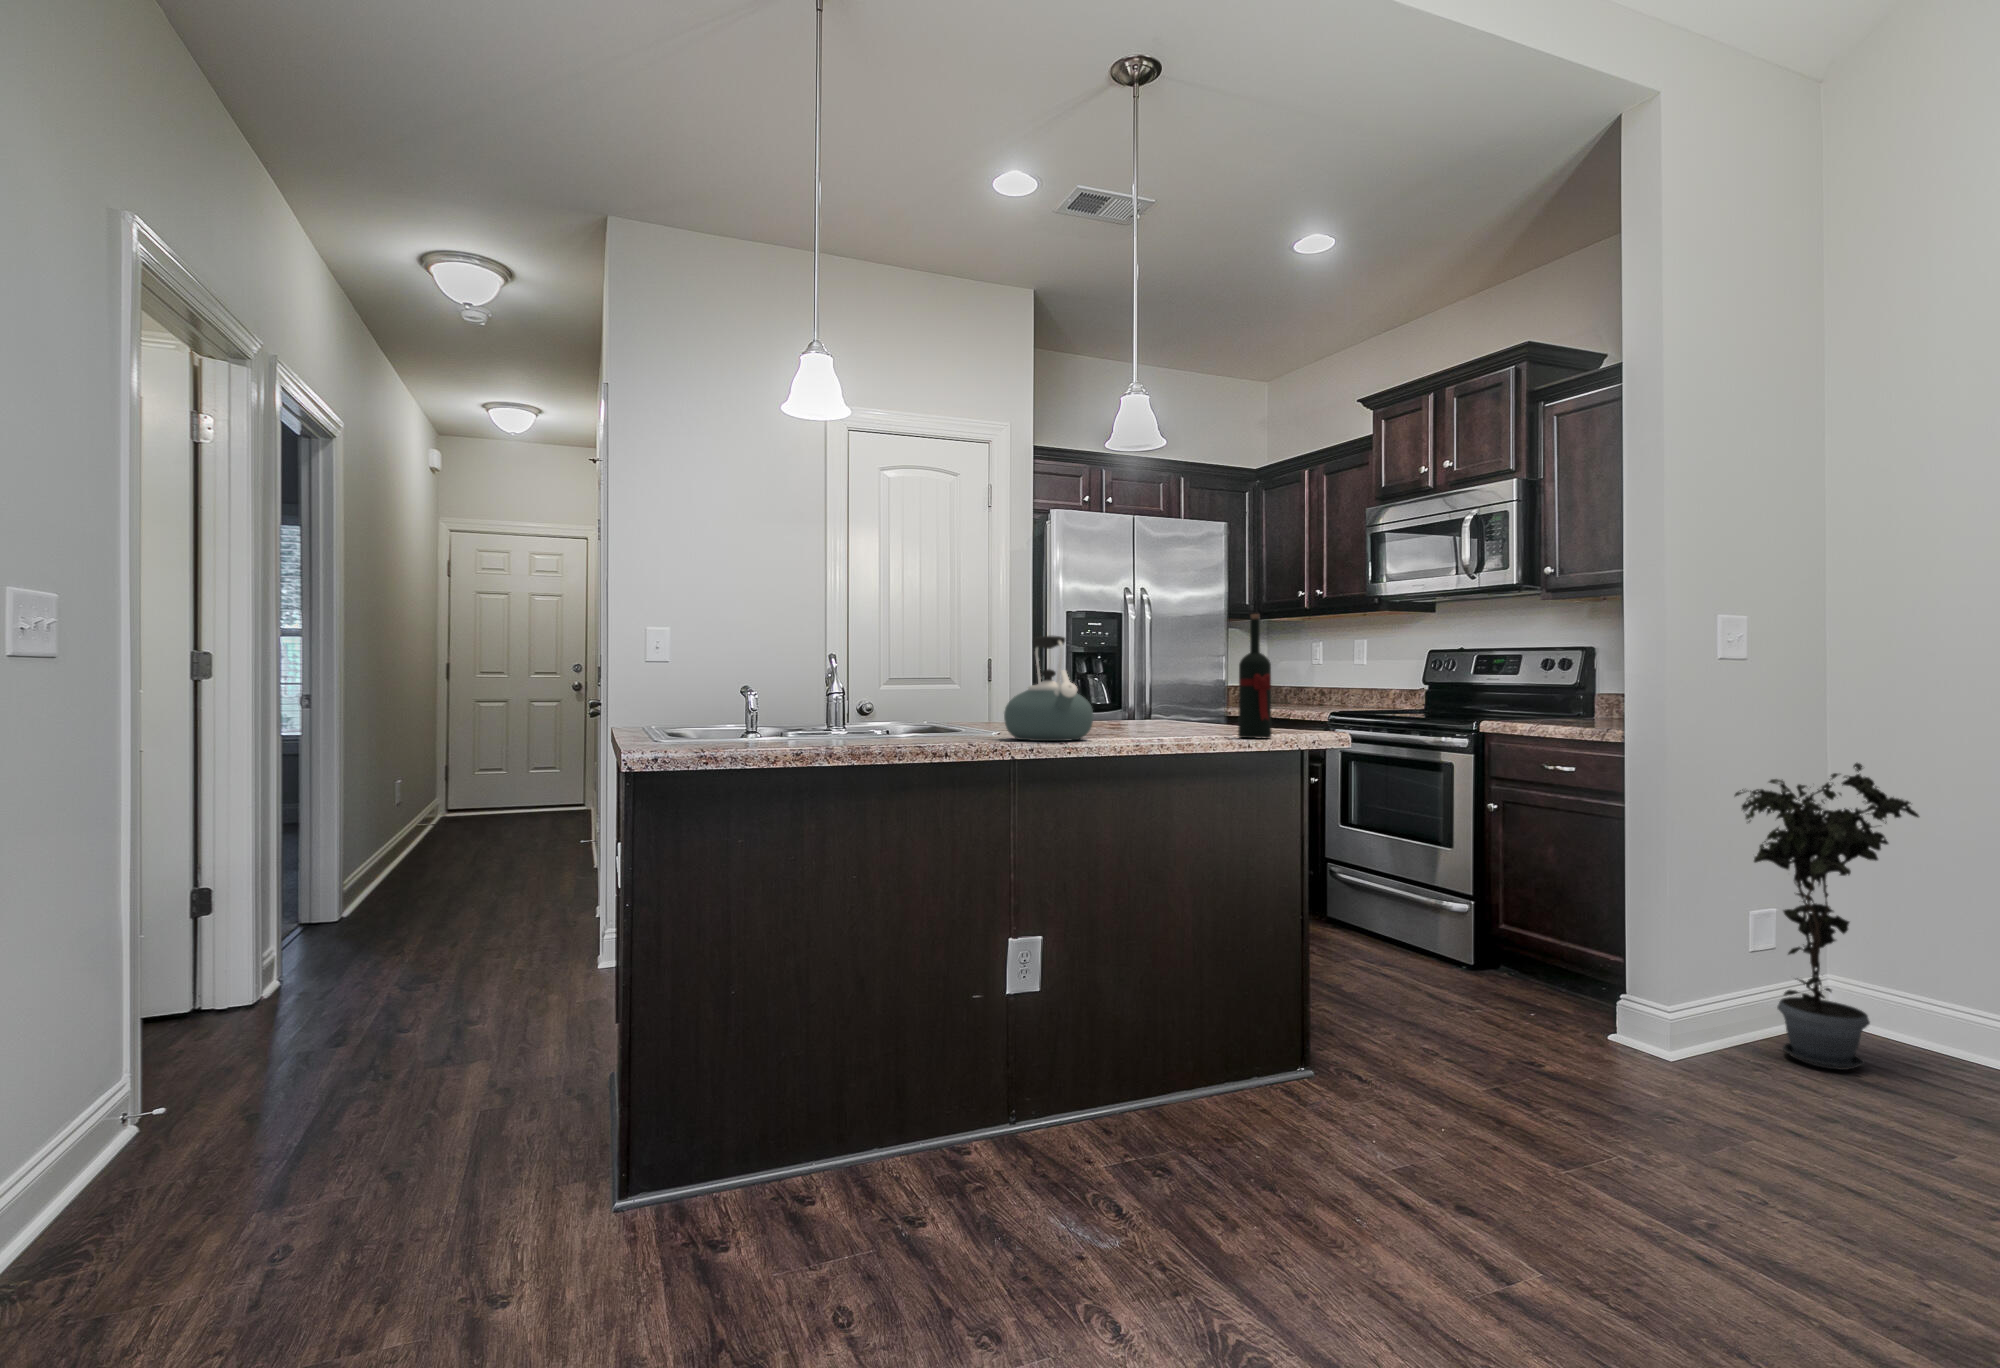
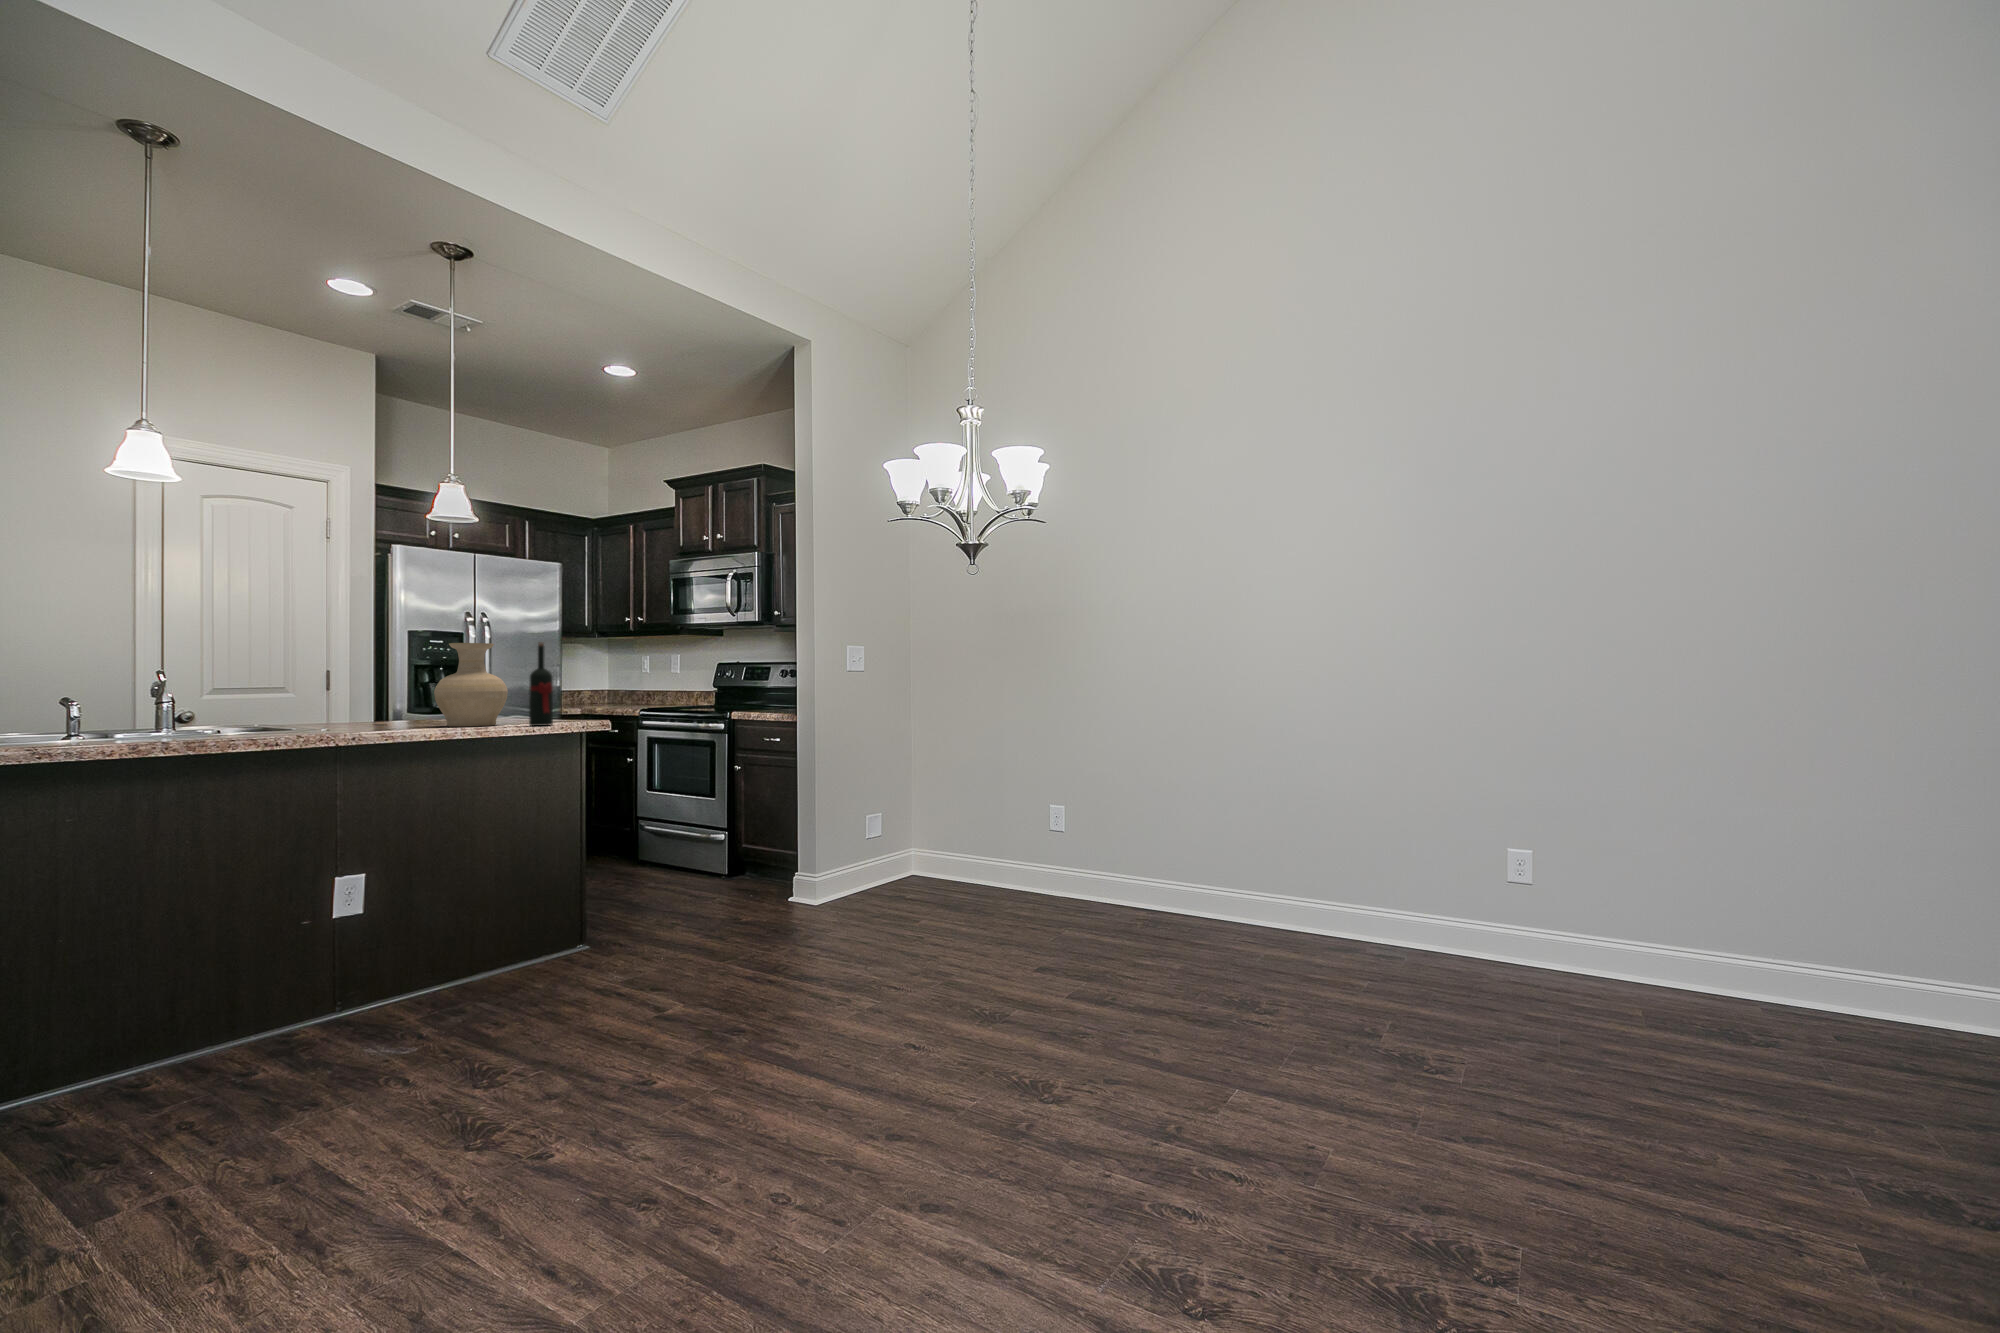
vase: none [1114,617,1205,735] -> present [434,643,508,727]
kettle: present [1004,636,1093,741] -> none [333,657,411,733]
potted plant: present [1735,763,1919,1070] -> none [851,728,942,898]

